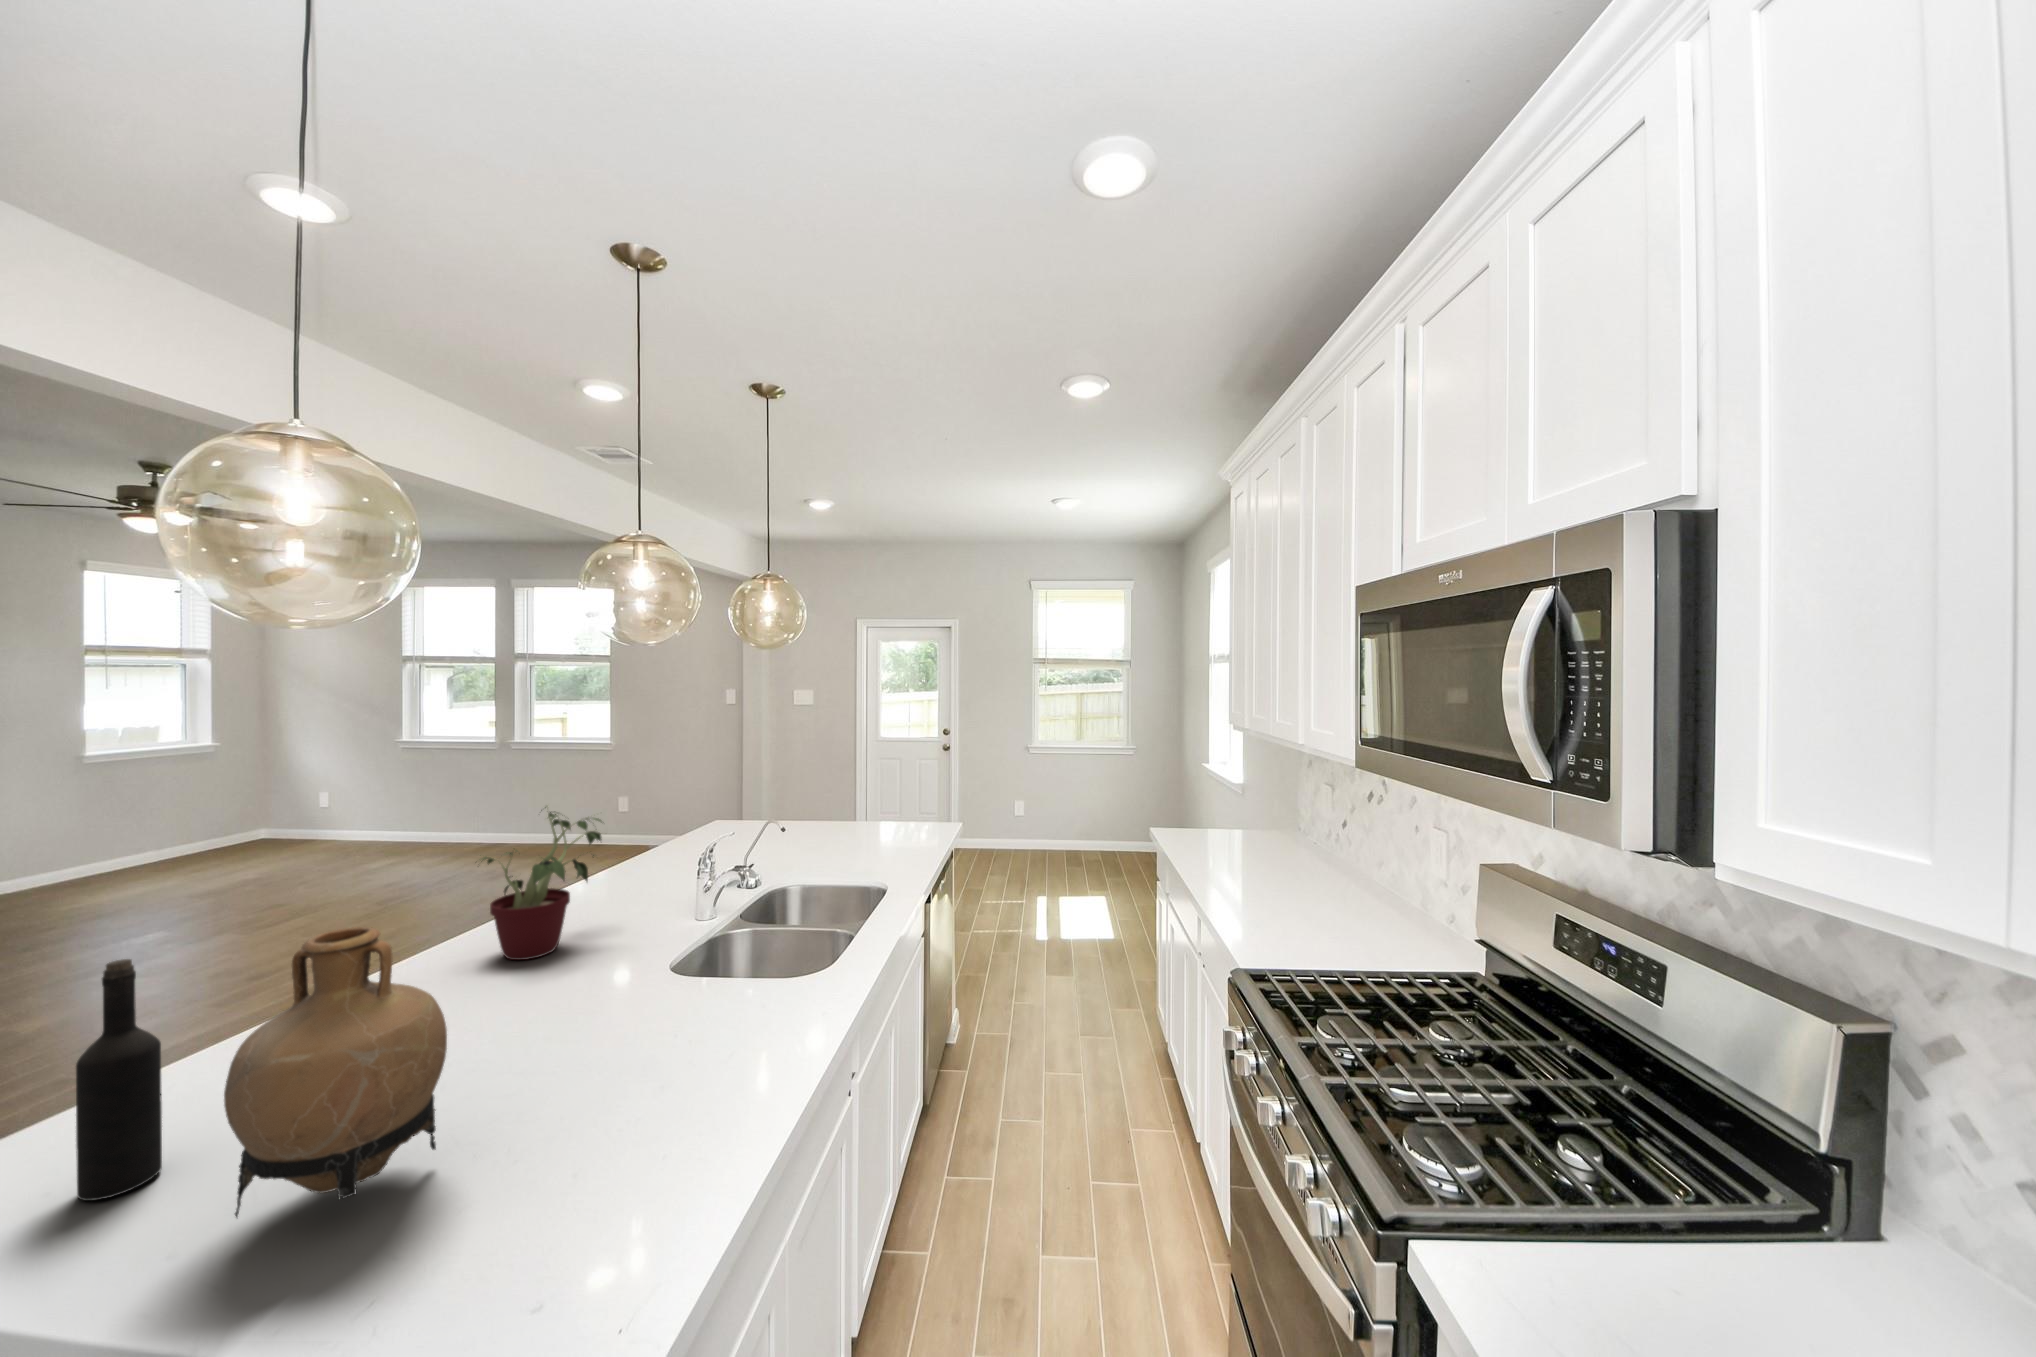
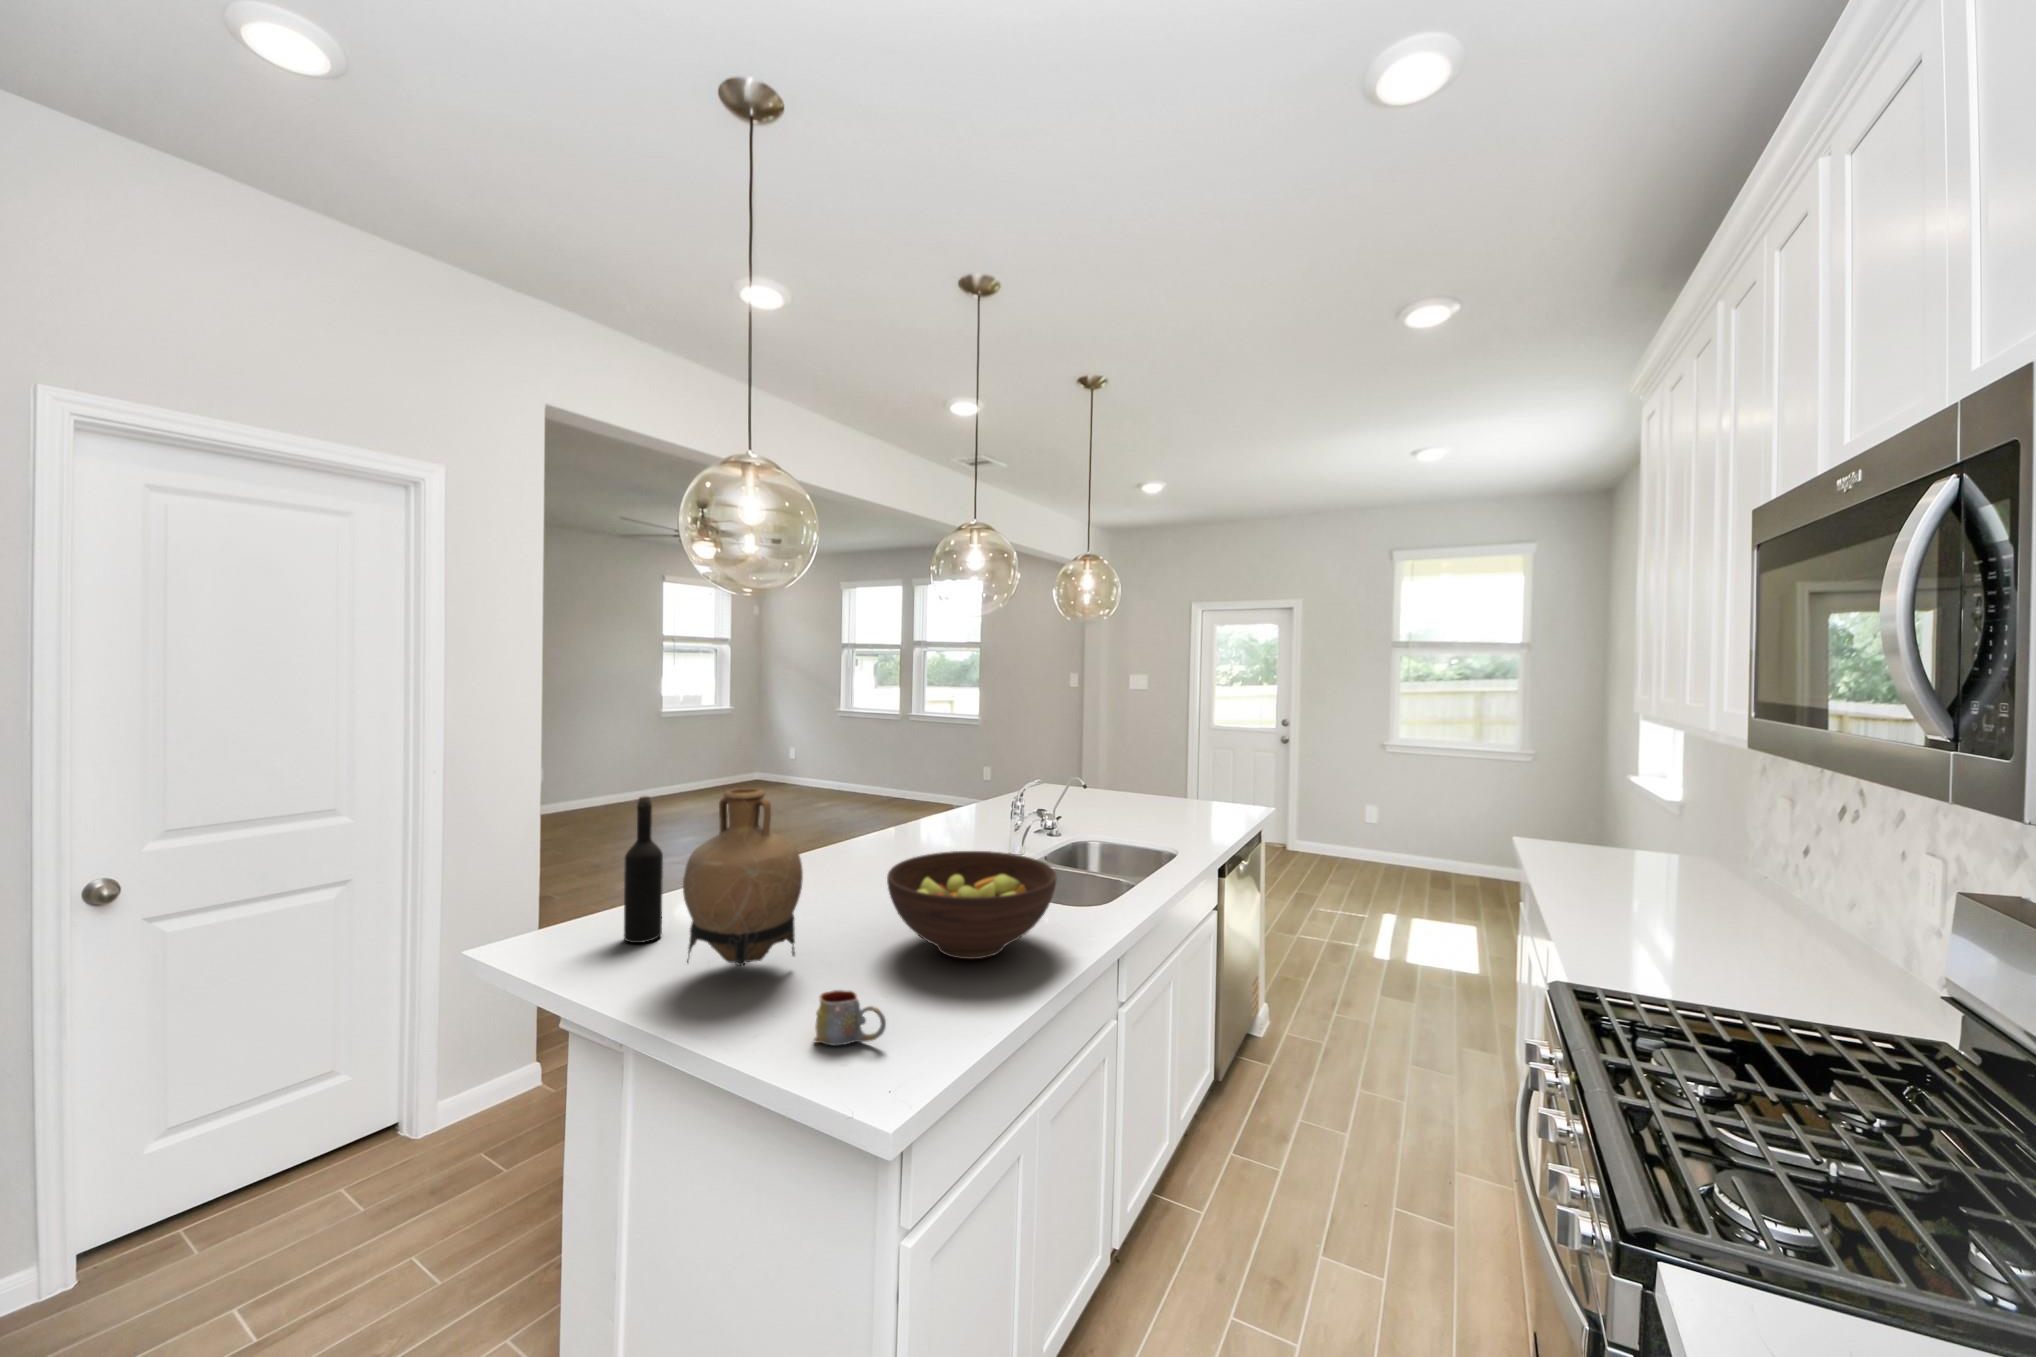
potted plant: present [482,806,602,960] -> none [849,741,943,861]
fruit bowl: none [574,938,796,1086] -> present [887,851,1056,959]
mug: none [501,1191,616,1284] -> present [814,990,886,1046]

